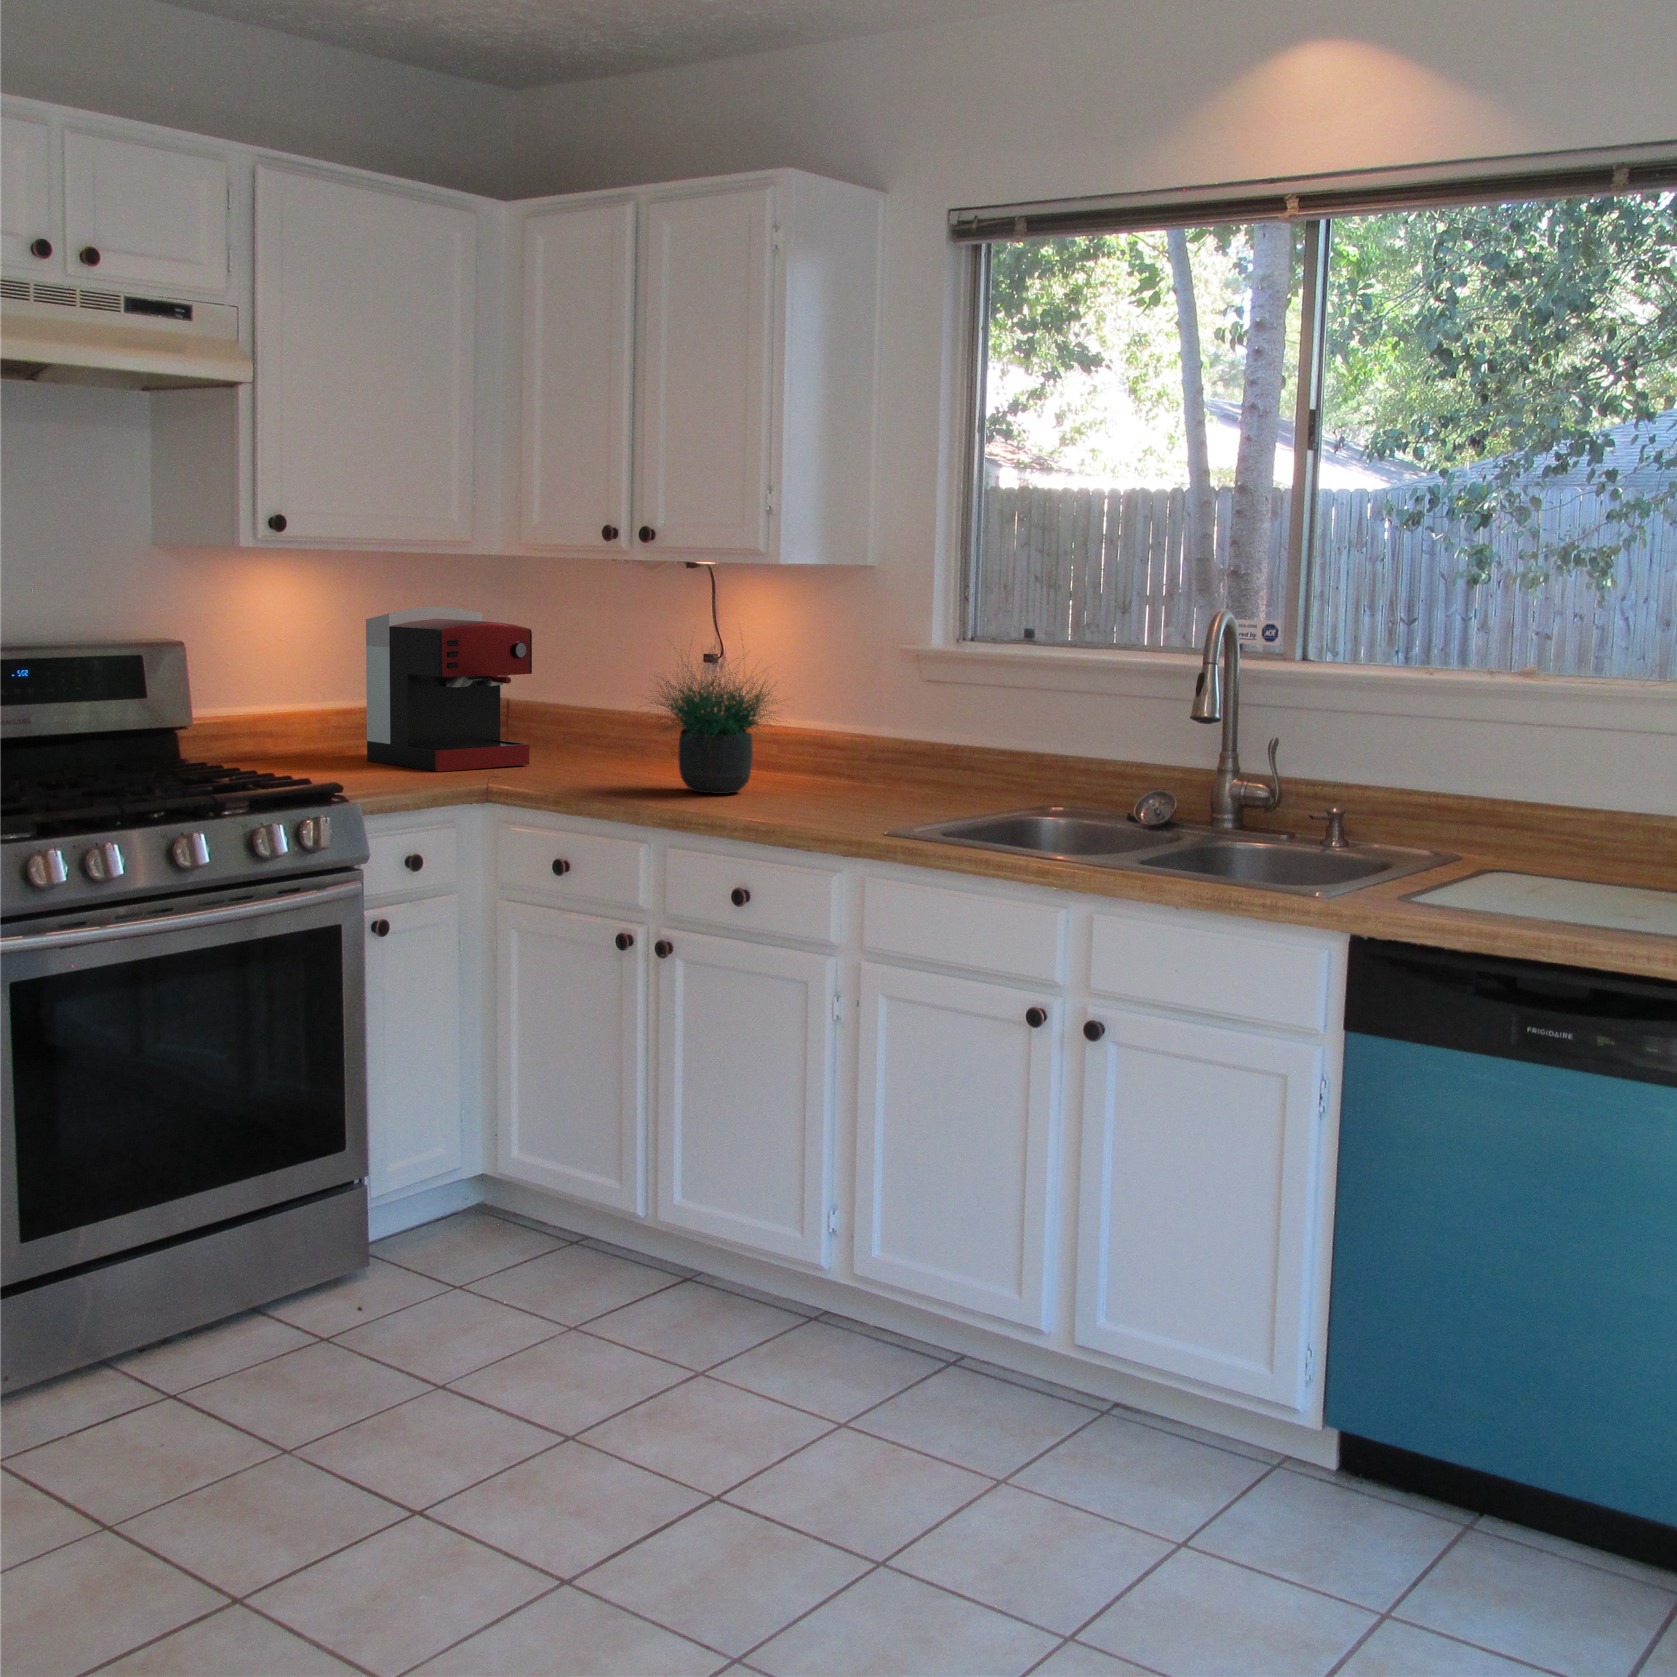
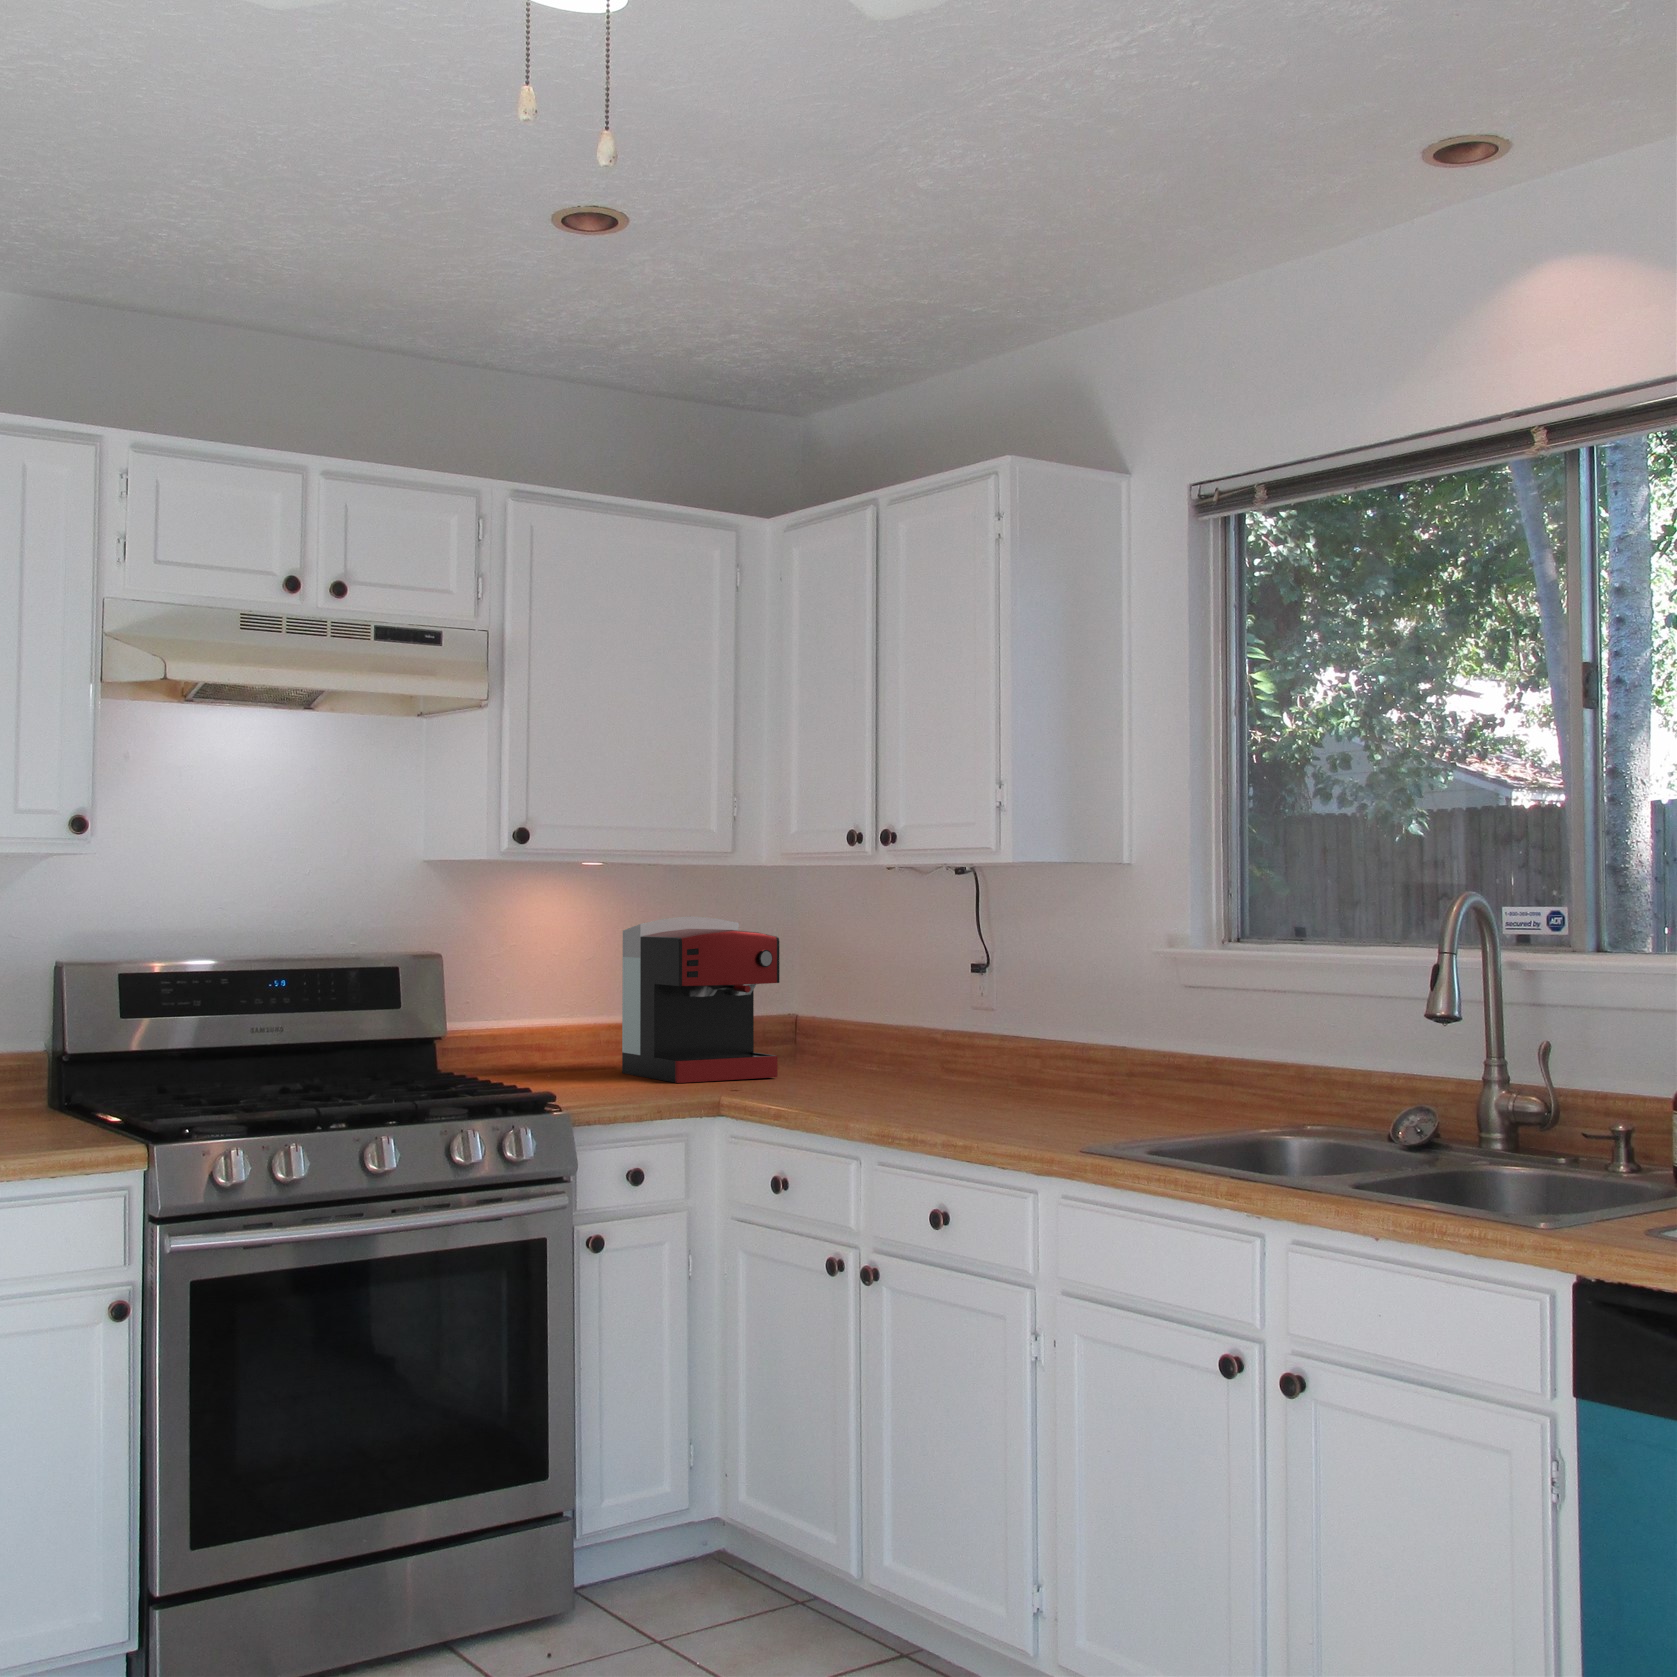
potted plant: present [651,657,777,794] -> none [841,921,1027,1107]

